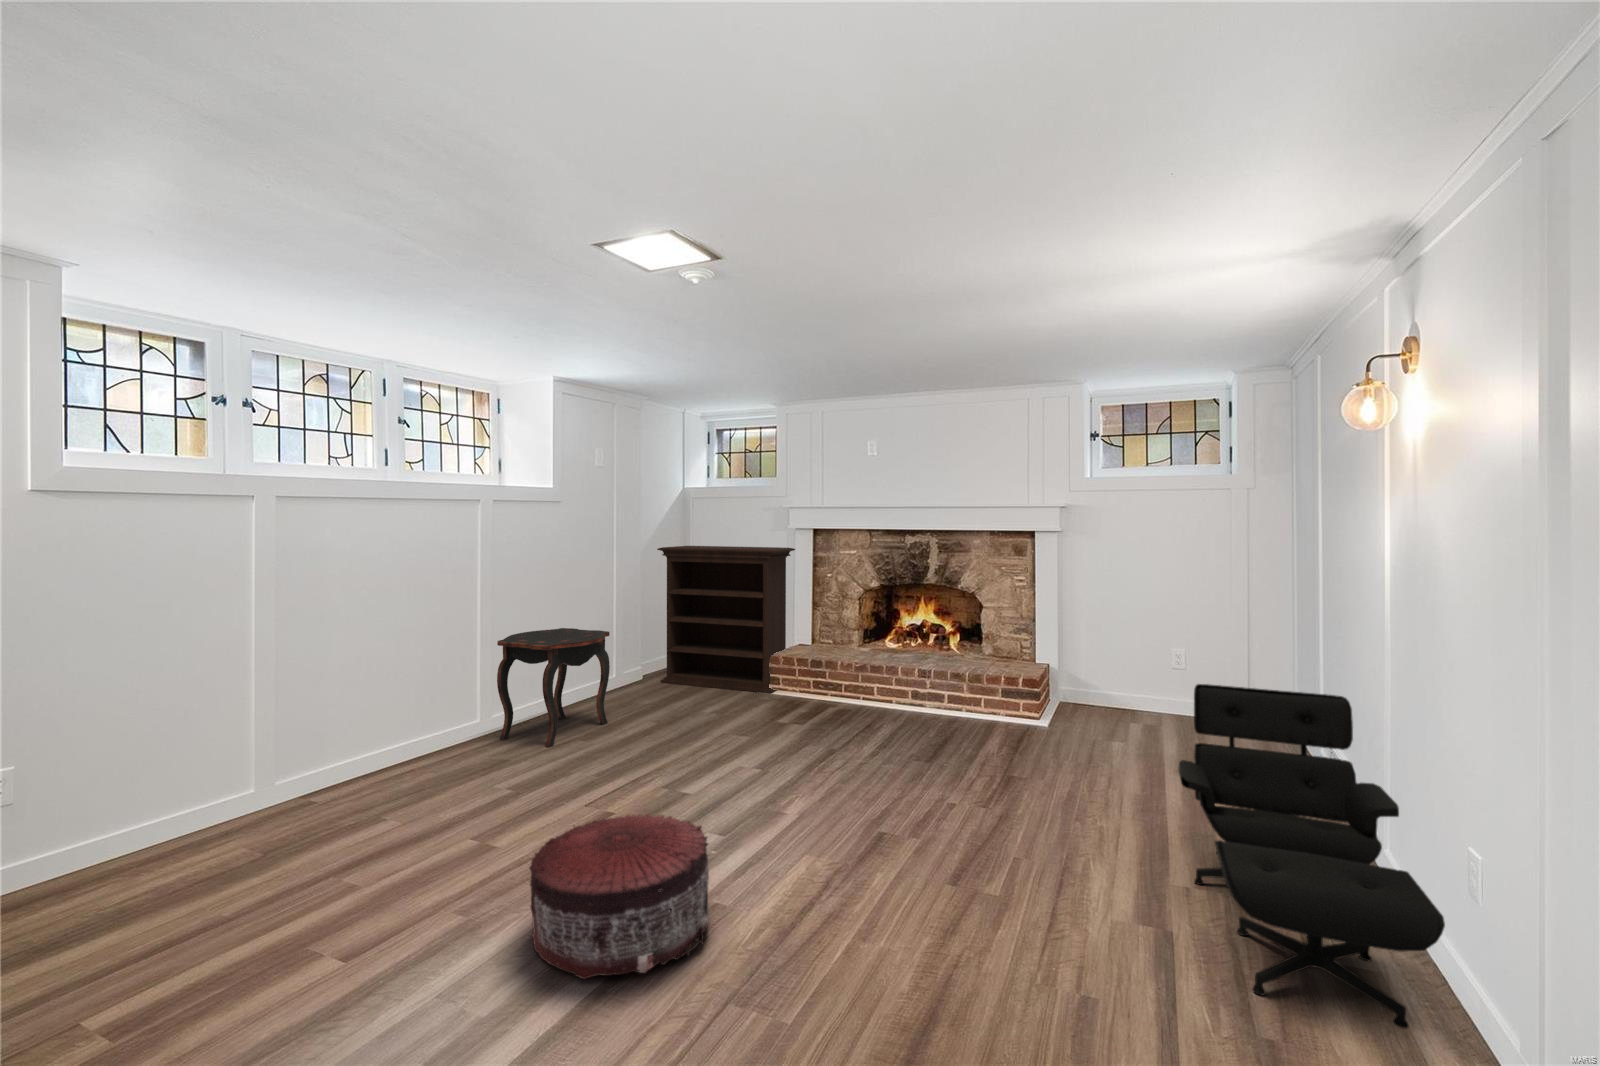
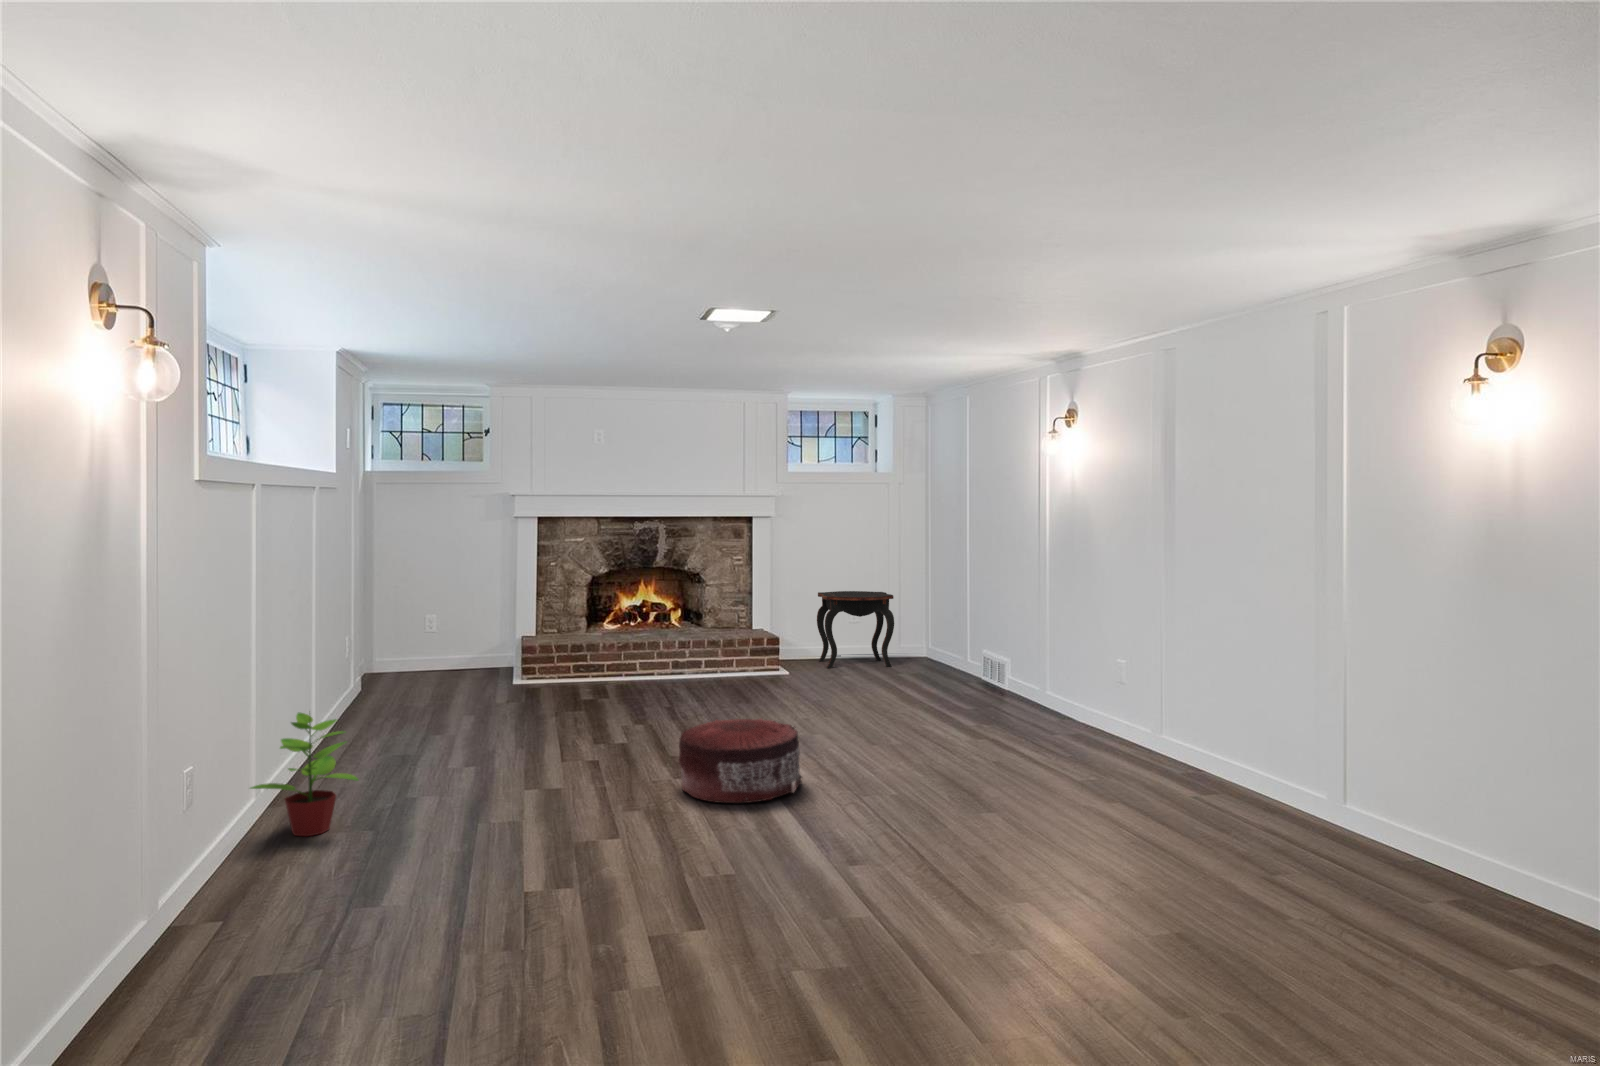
bookshelf: present [657,546,795,693] -> none [387,535,535,690]
side table: present [497,628,610,747] -> present [817,591,894,668]
lounge chair: present [1178,684,1445,1029] -> none [955,607,1106,743]
potted plant: none [160,725,286,855] -> present [250,713,358,836]

